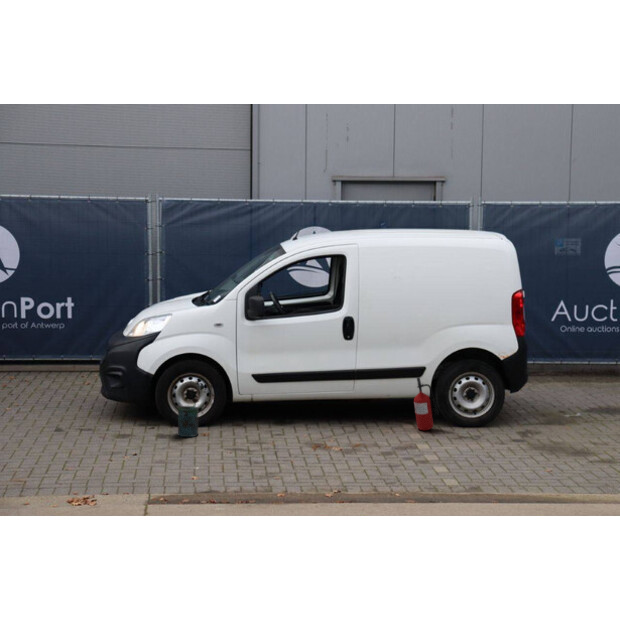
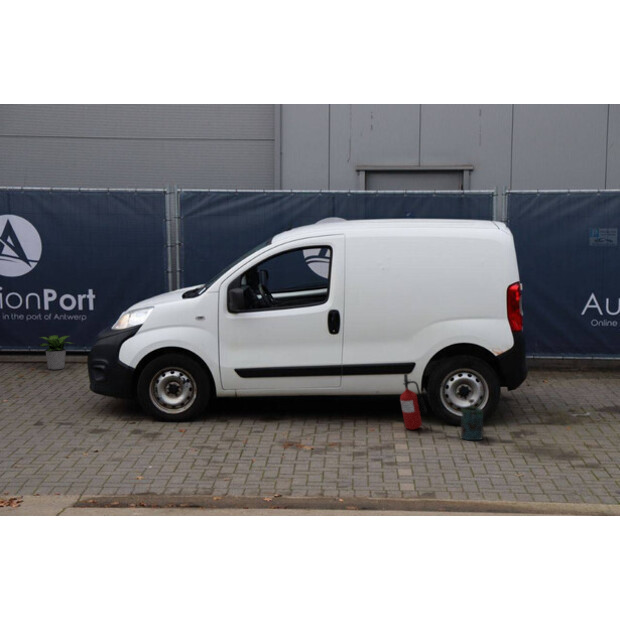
potted plant: none [17,344,57,379] -> present [38,335,75,370]
watering can: present [178,398,198,437] -> present [461,399,483,440]

